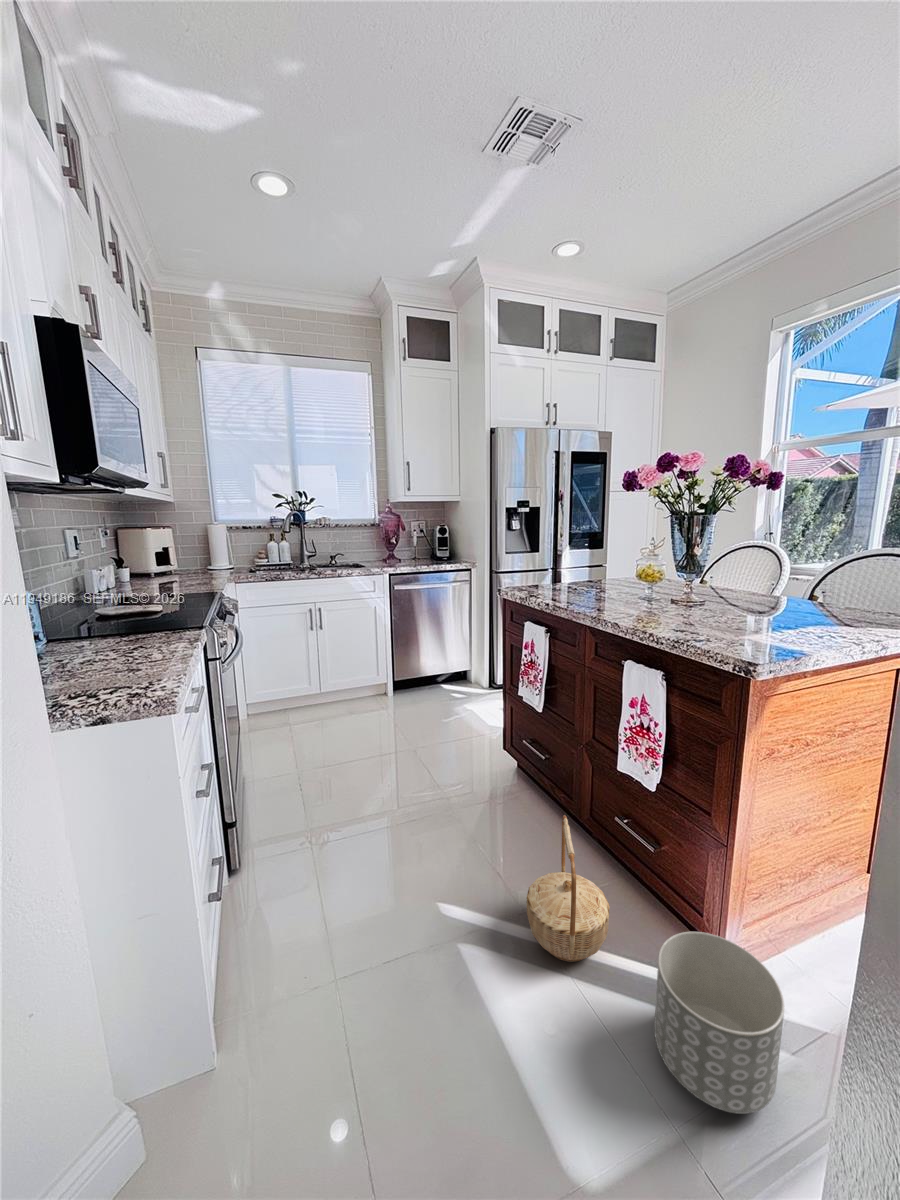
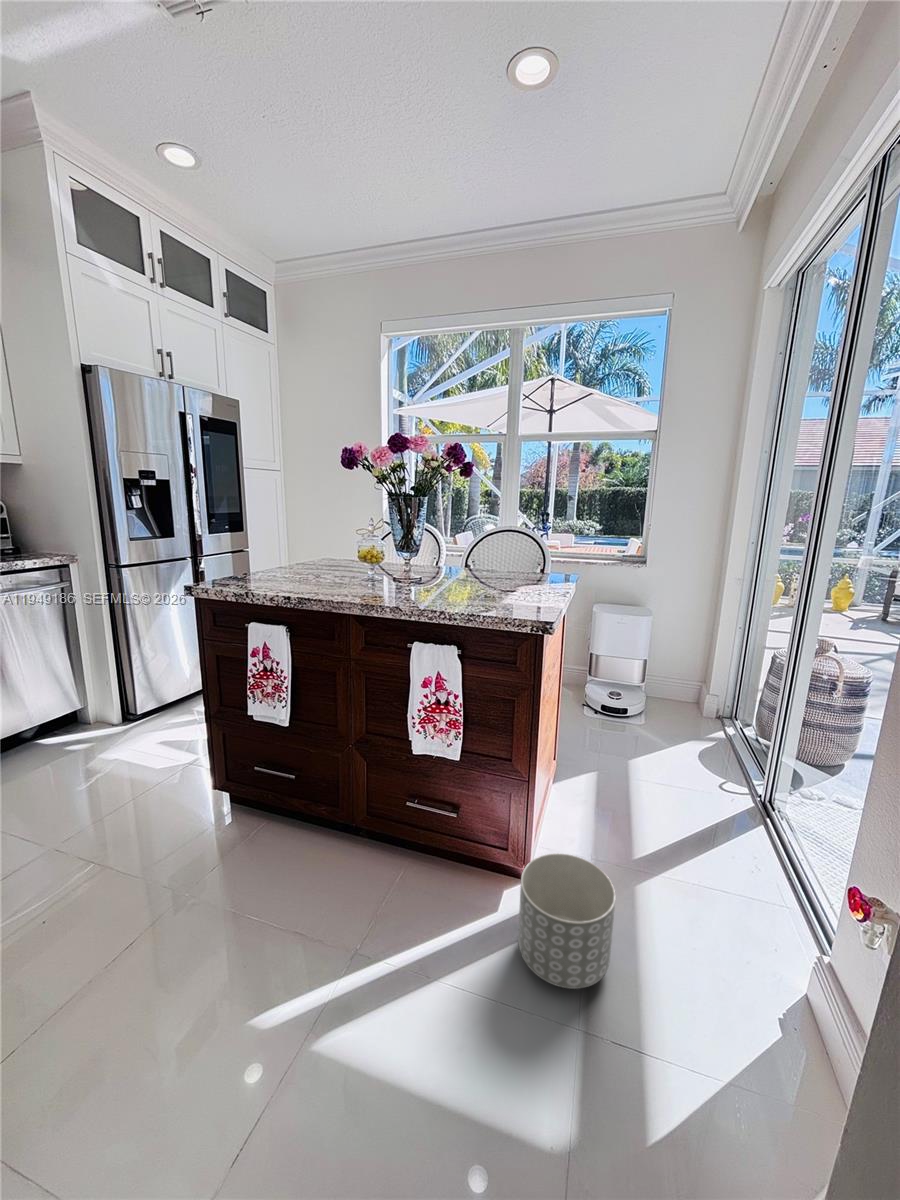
basket: present [526,815,610,962] -> none [366,822,453,970]

